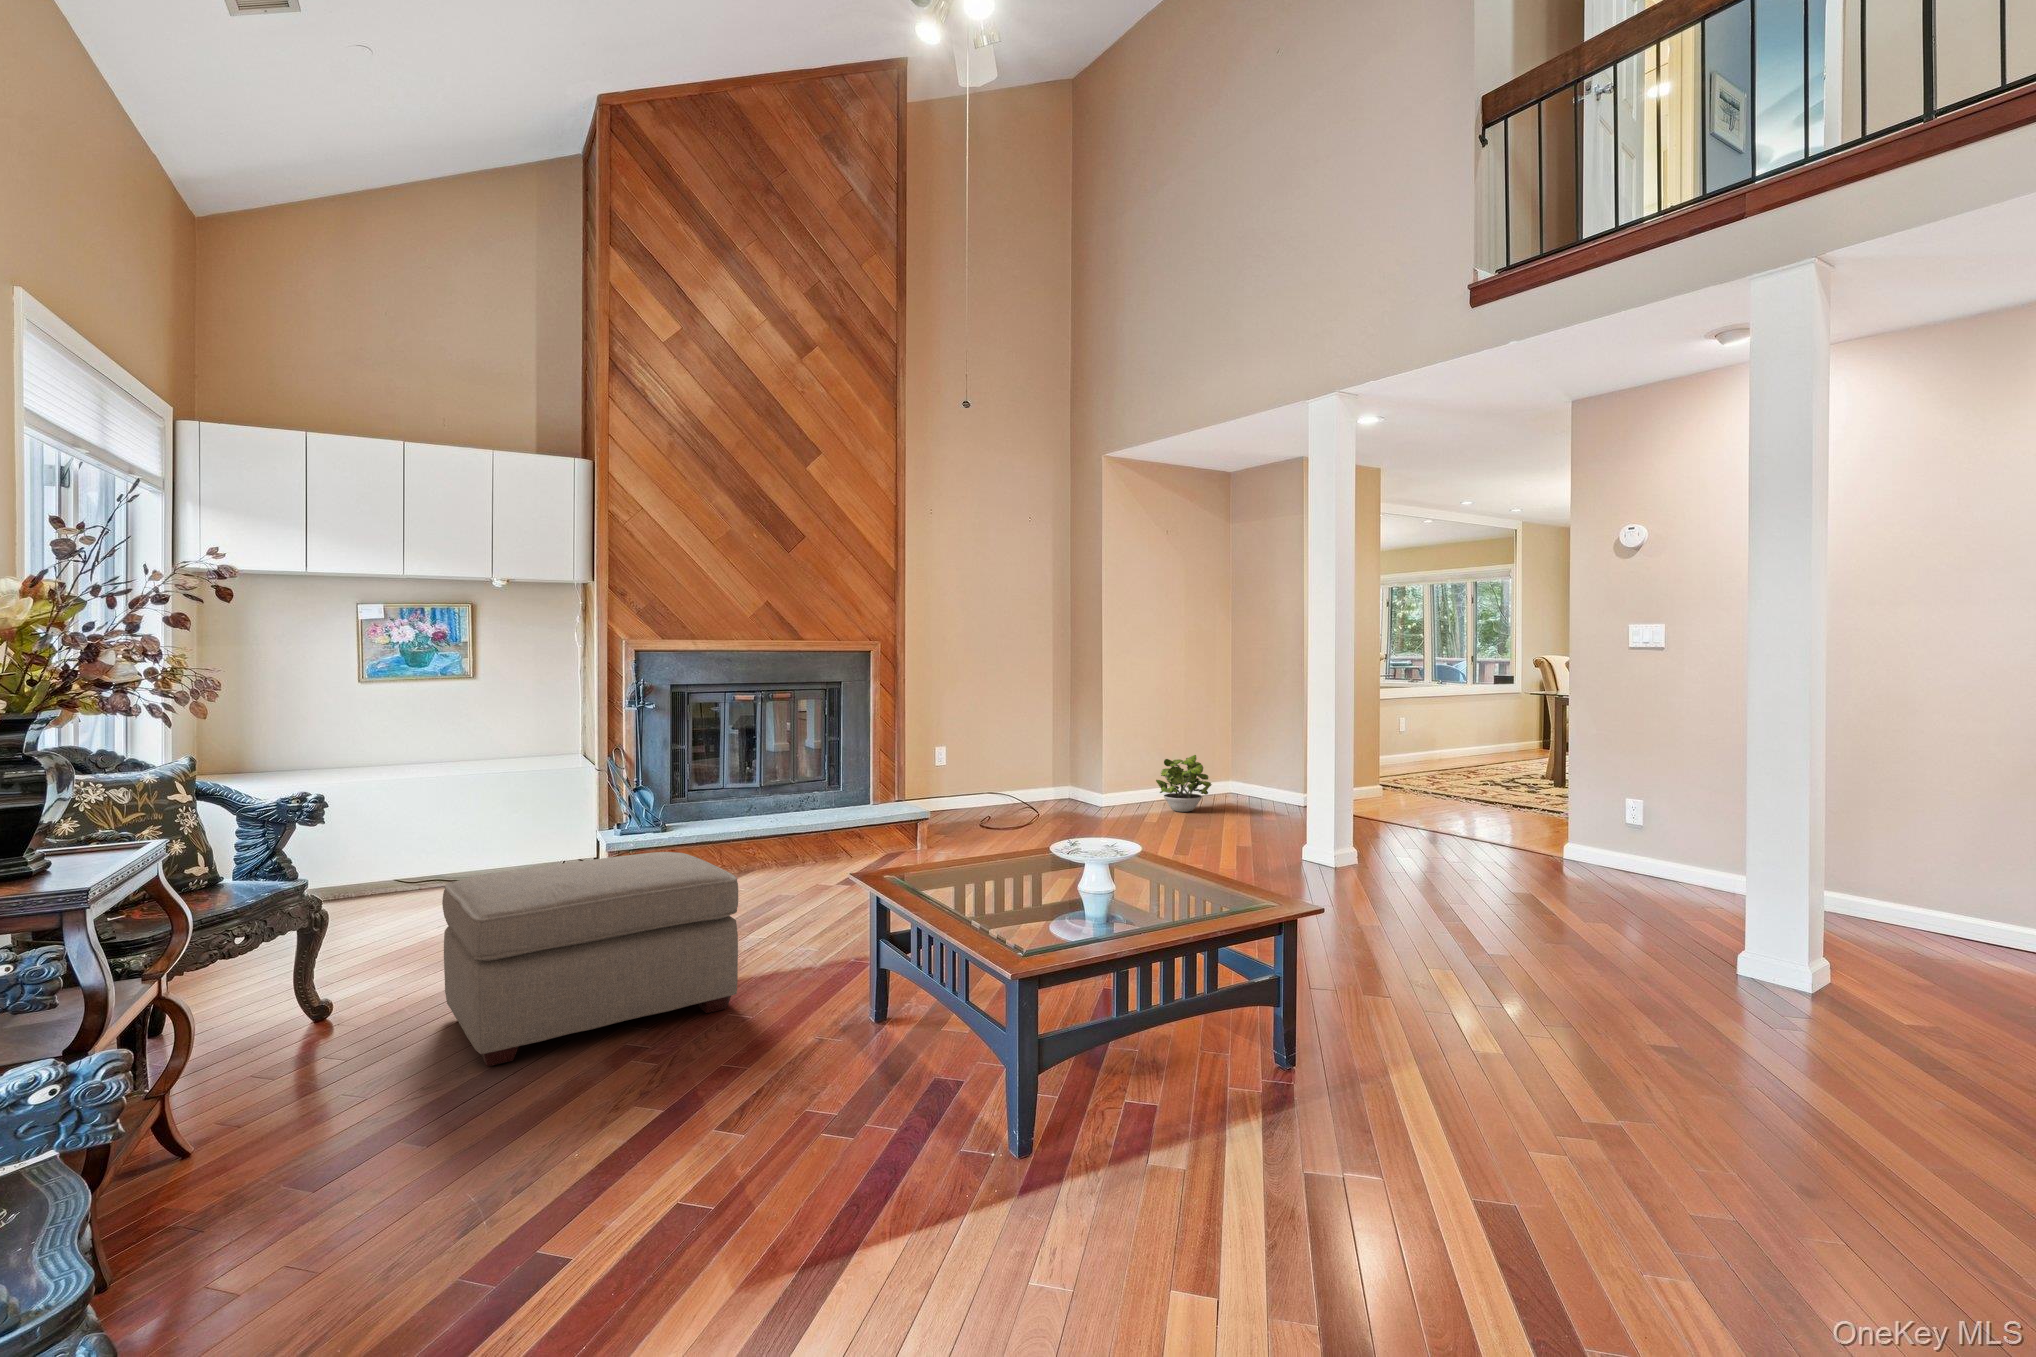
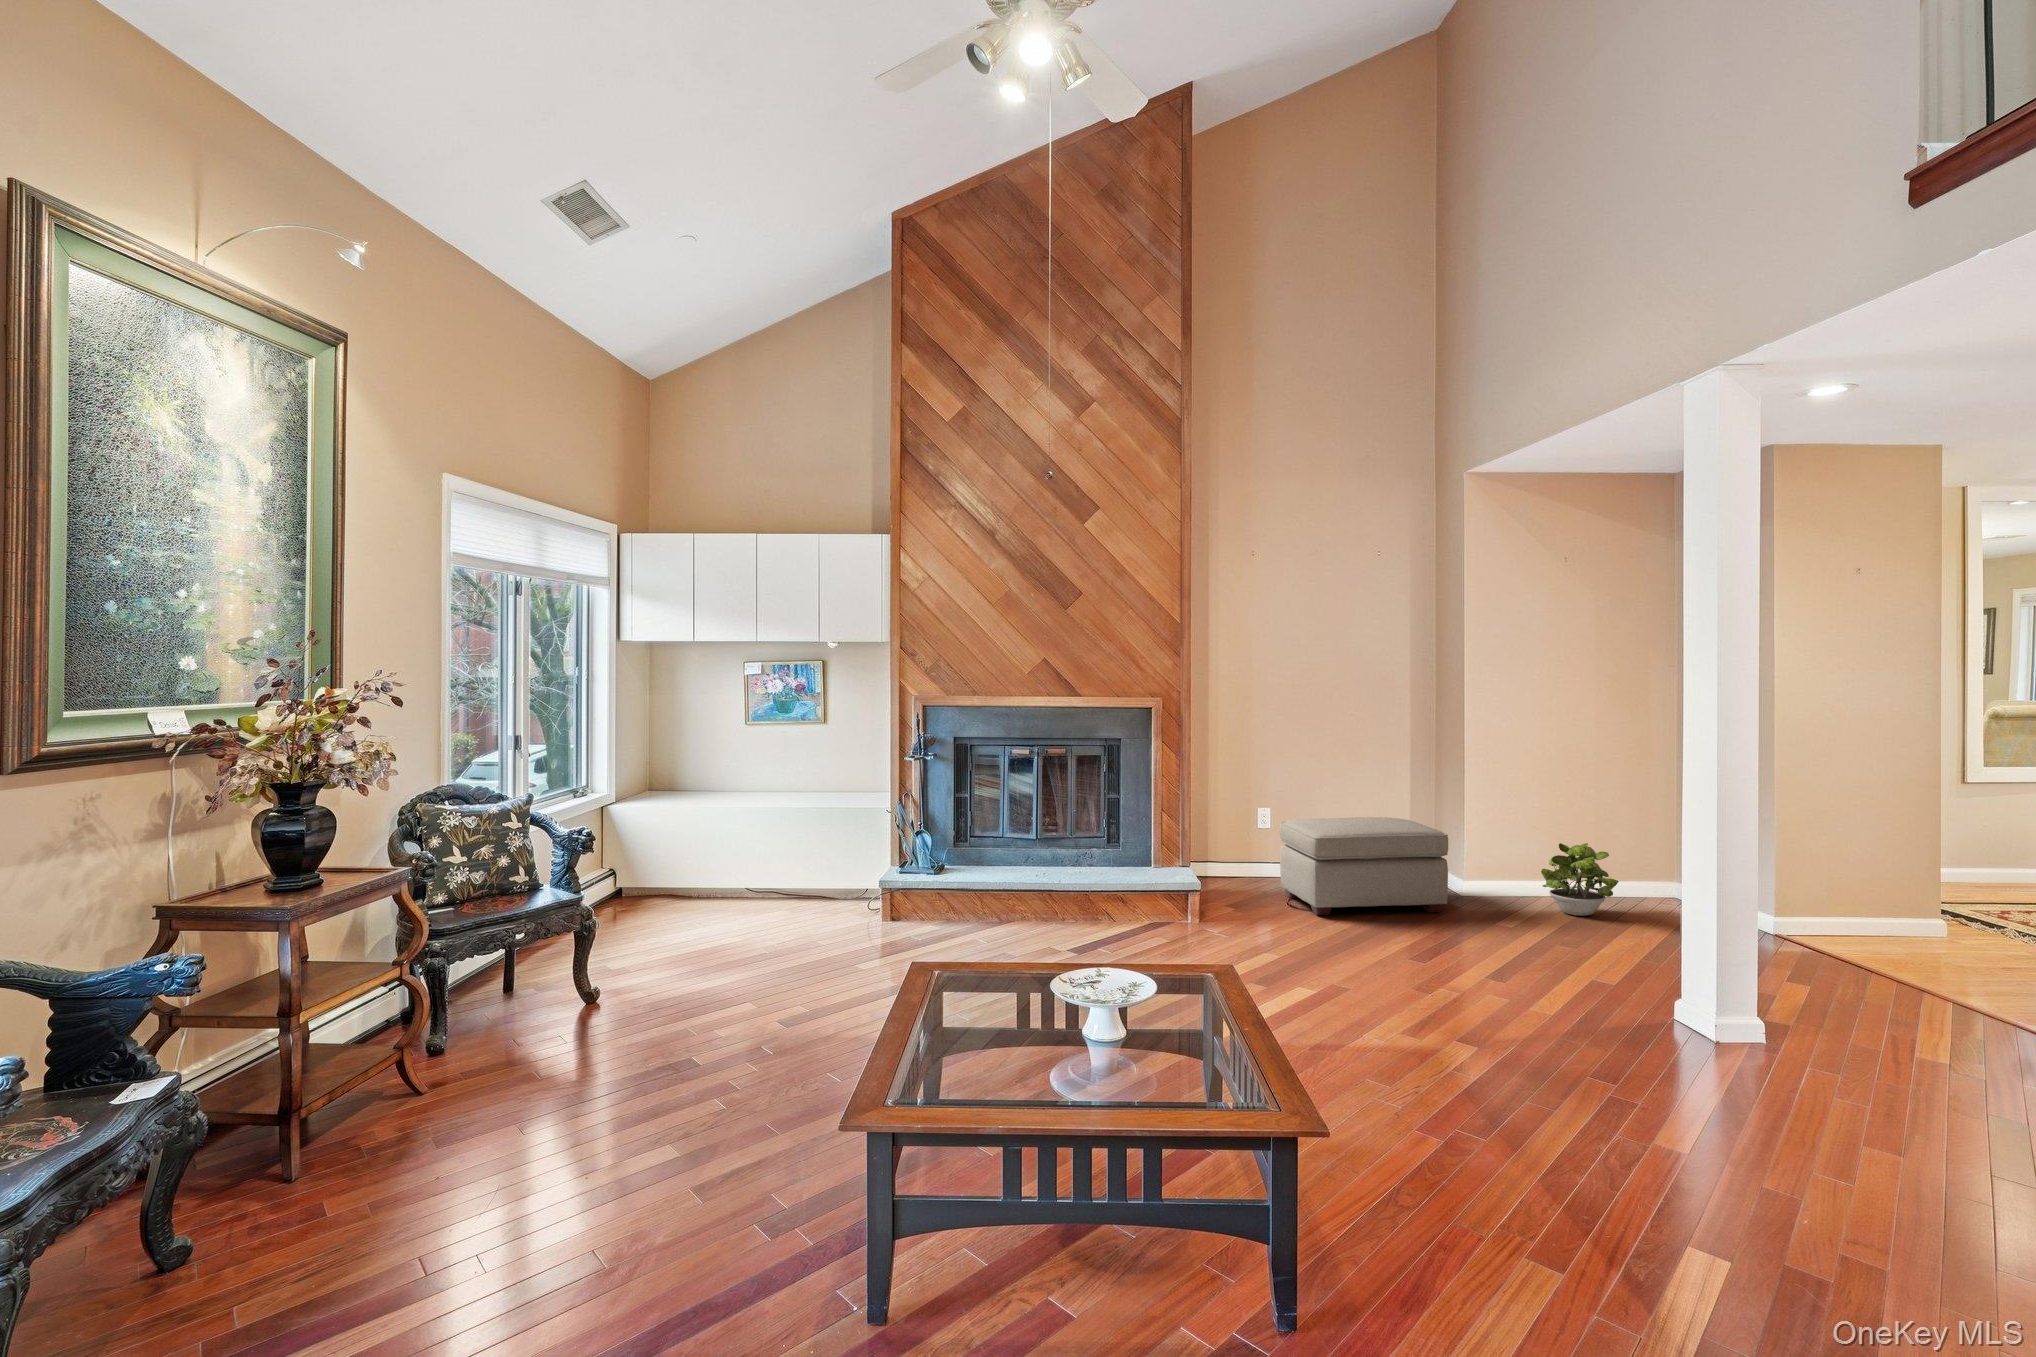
ottoman: present [442,852,738,1066] -> present [1280,817,1448,915]

